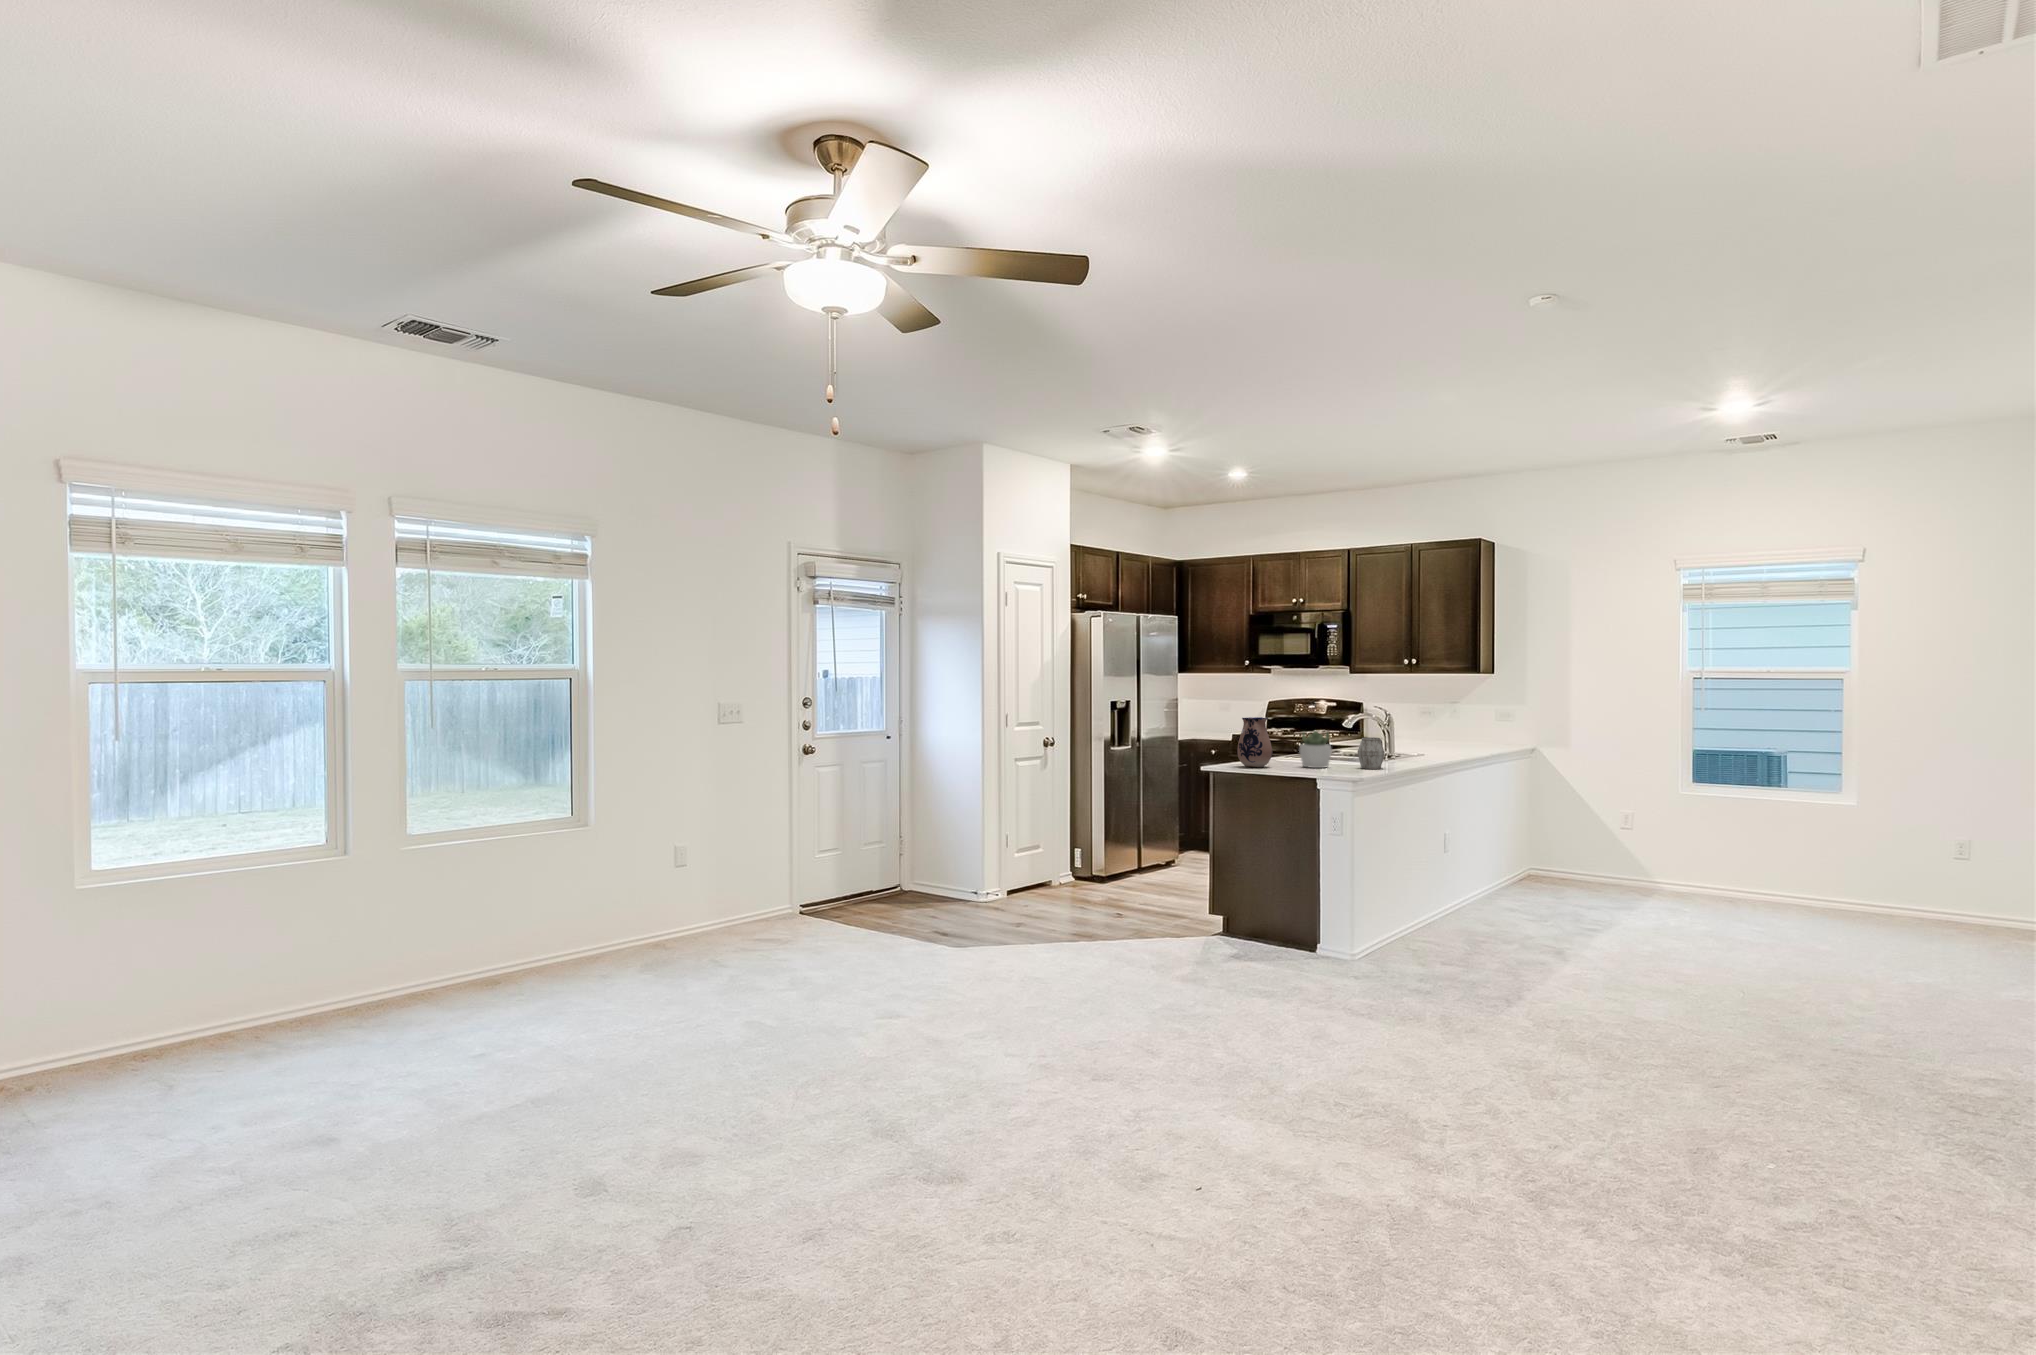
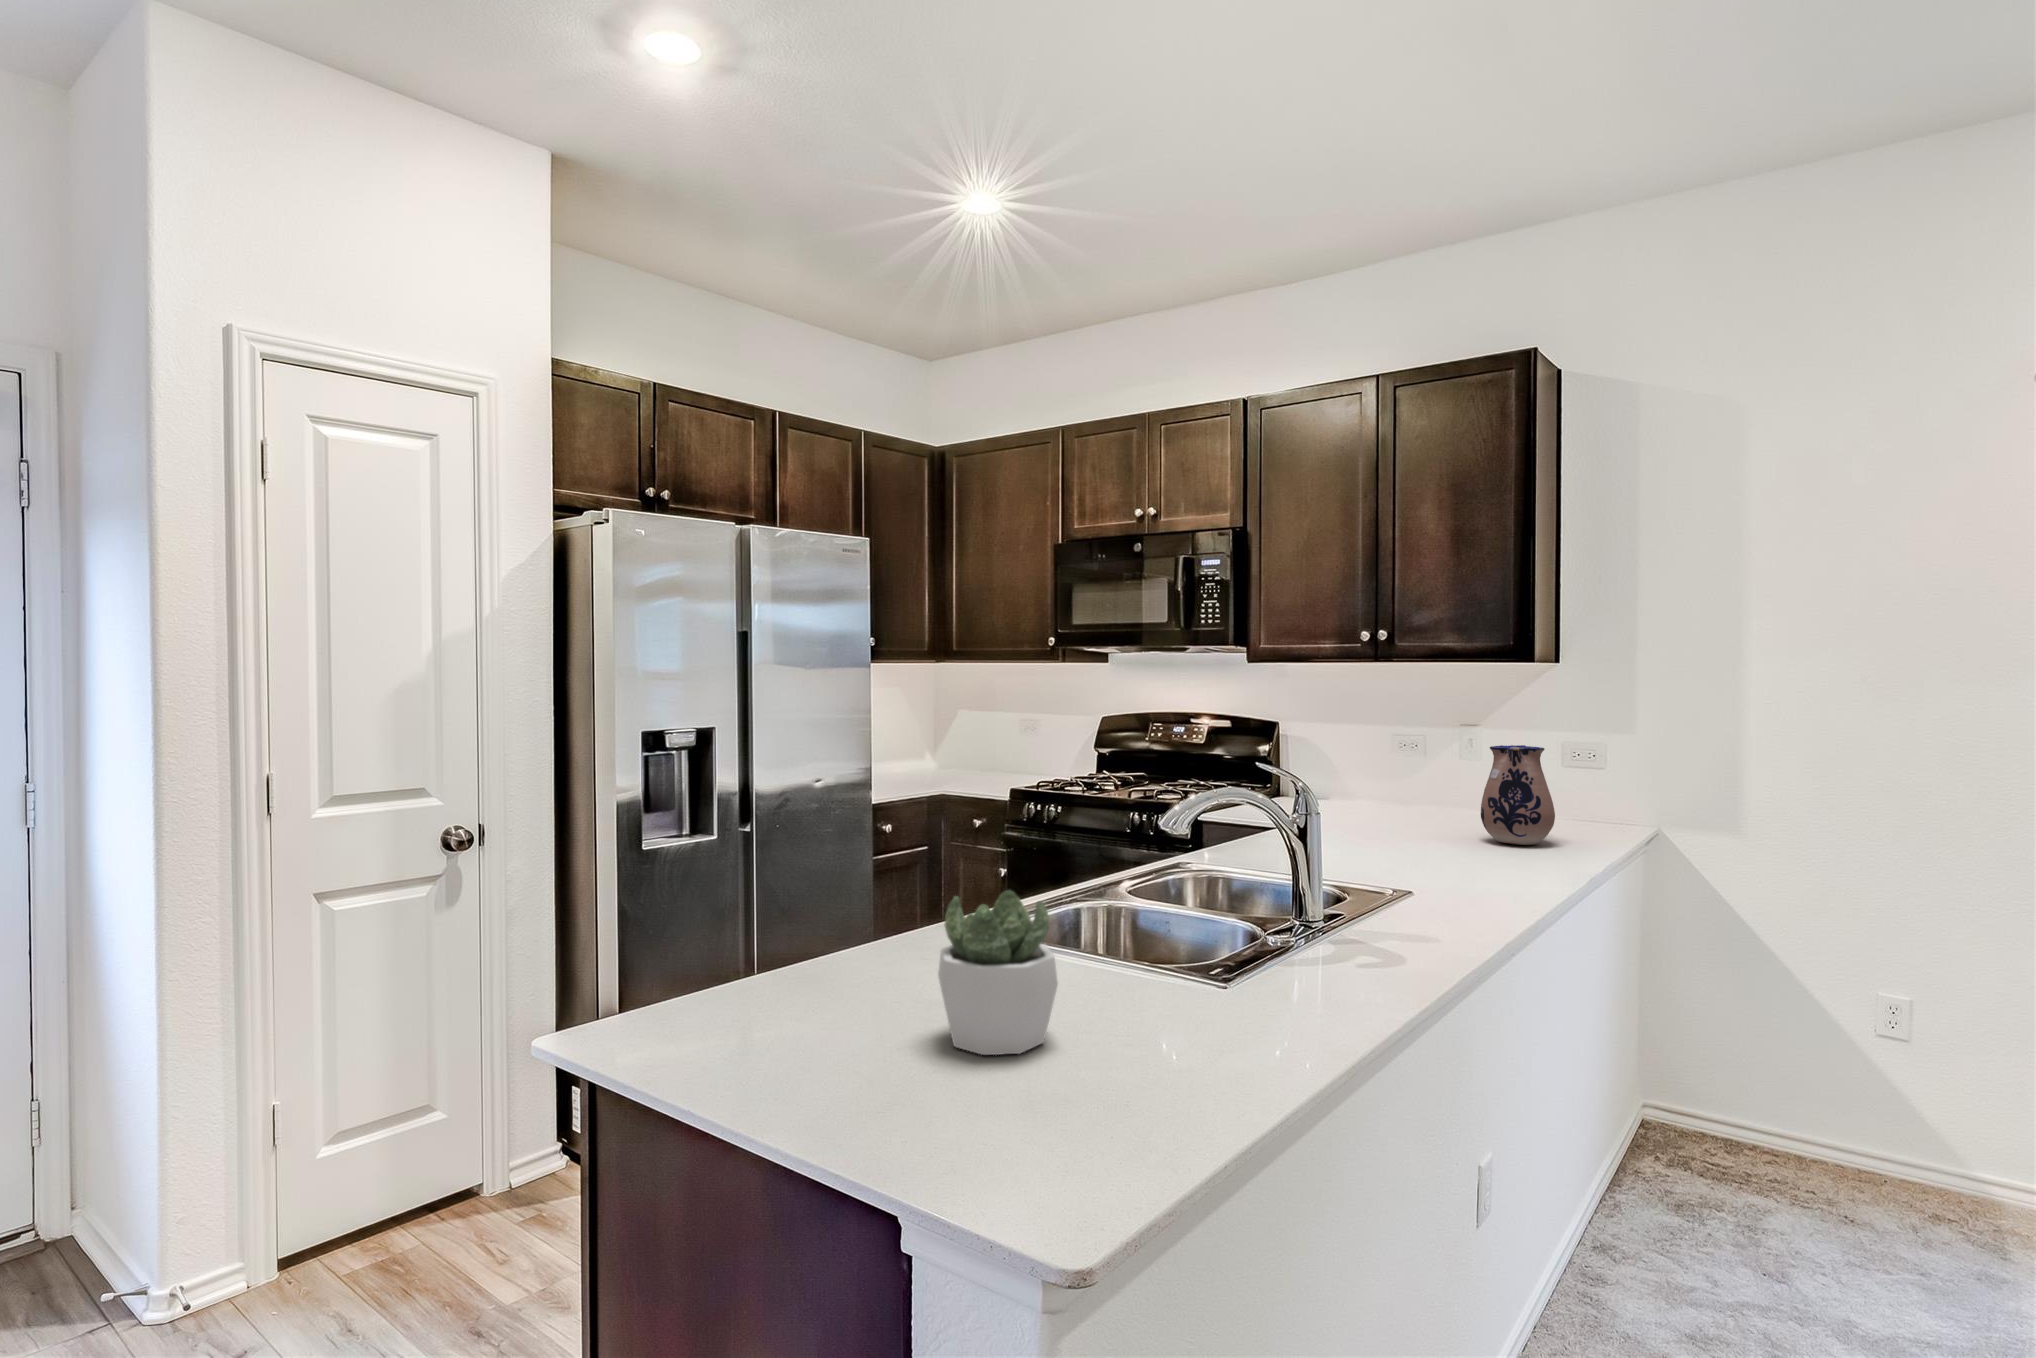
ceramic pitcher: present [1237,717,1272,767] -> present [1481,745,1555,845]
mug: present [1358,738,1385,769] -> none [1156,928,1264,1075]

